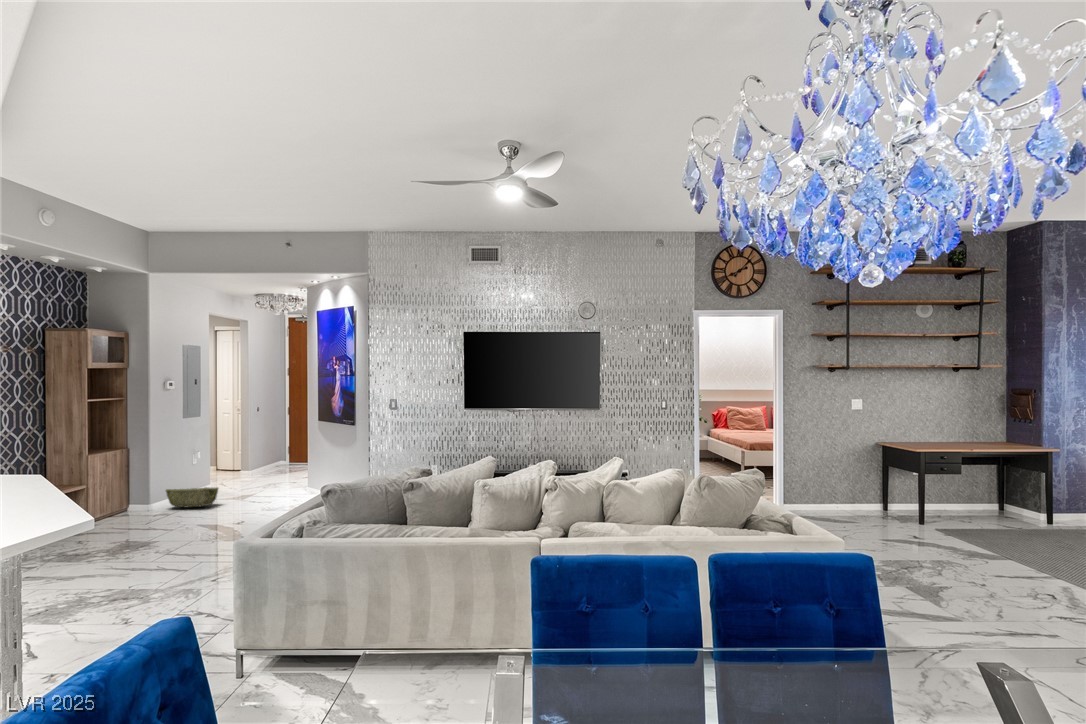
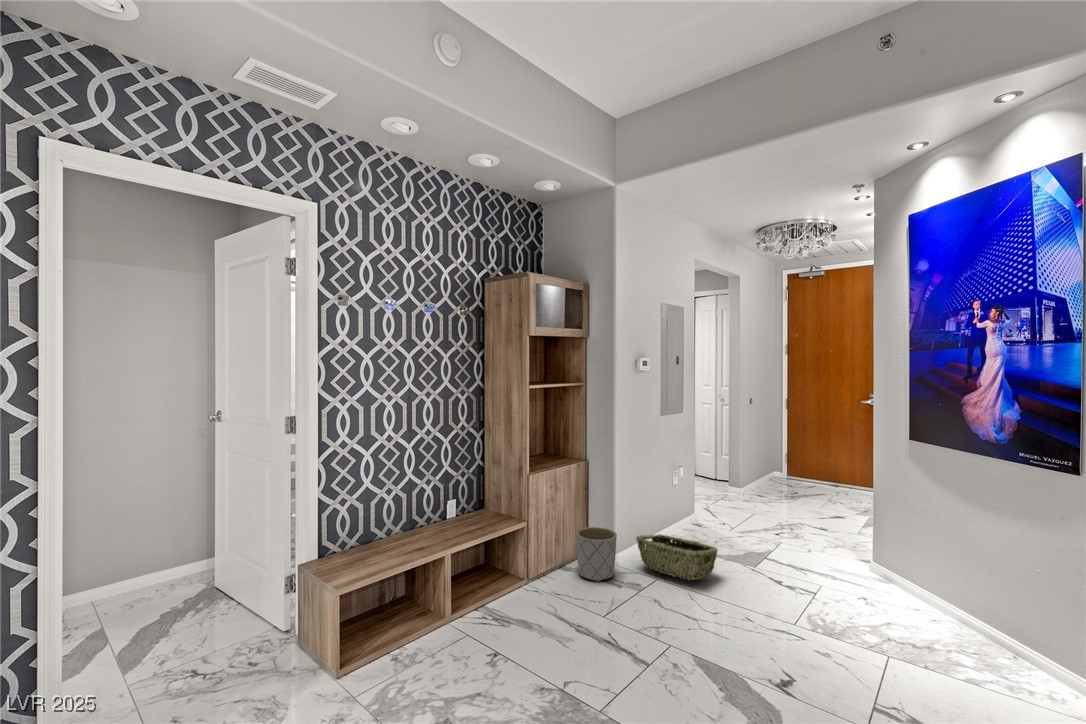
planter: none [123,487,152,516] -> present [577,527,617,582]

